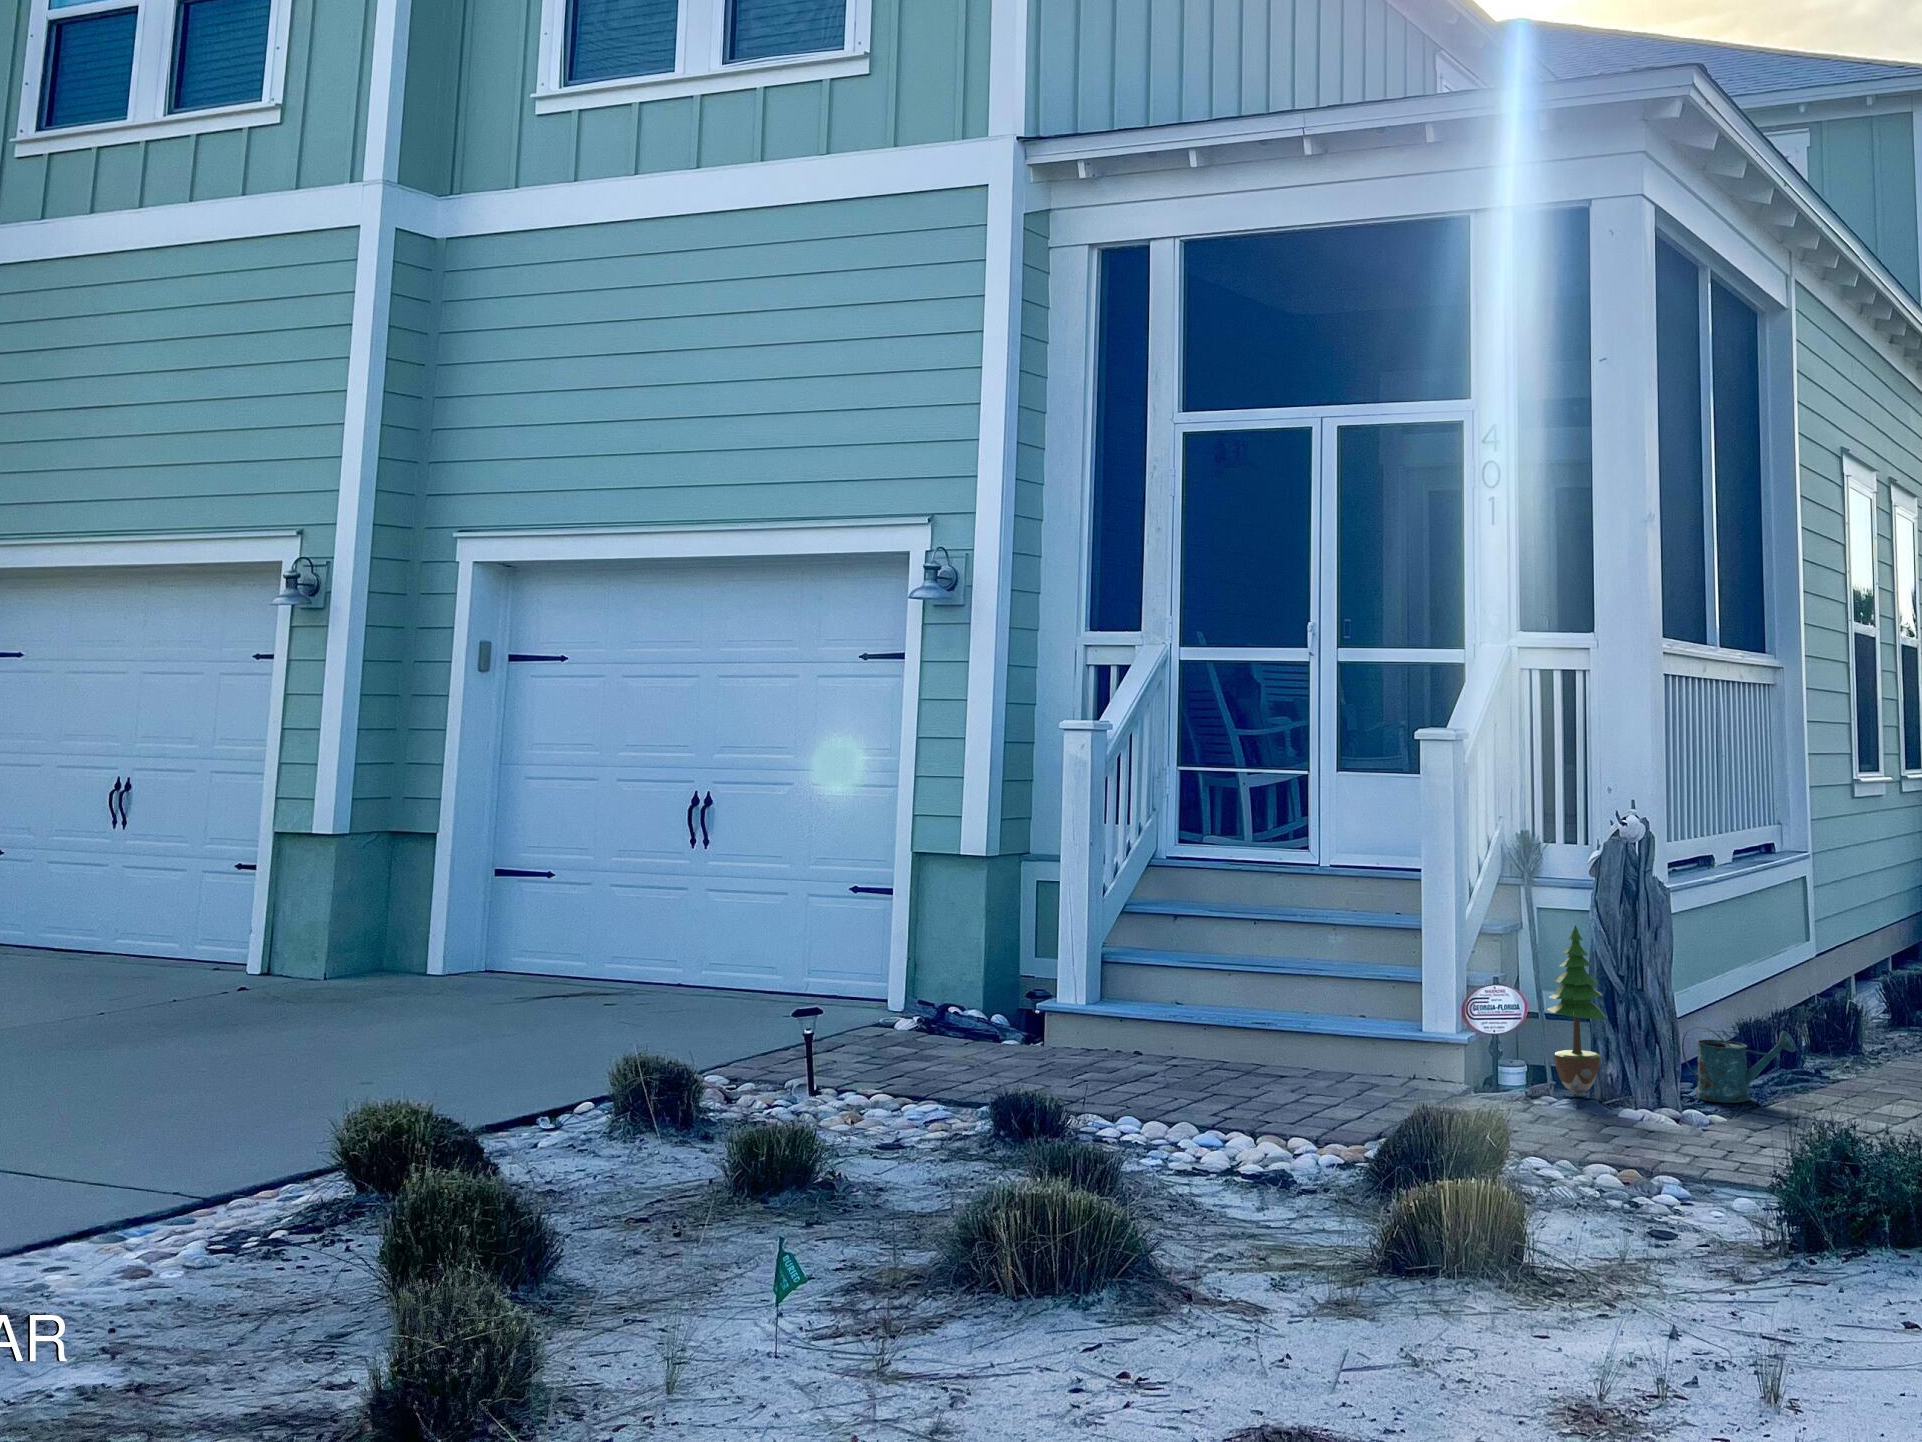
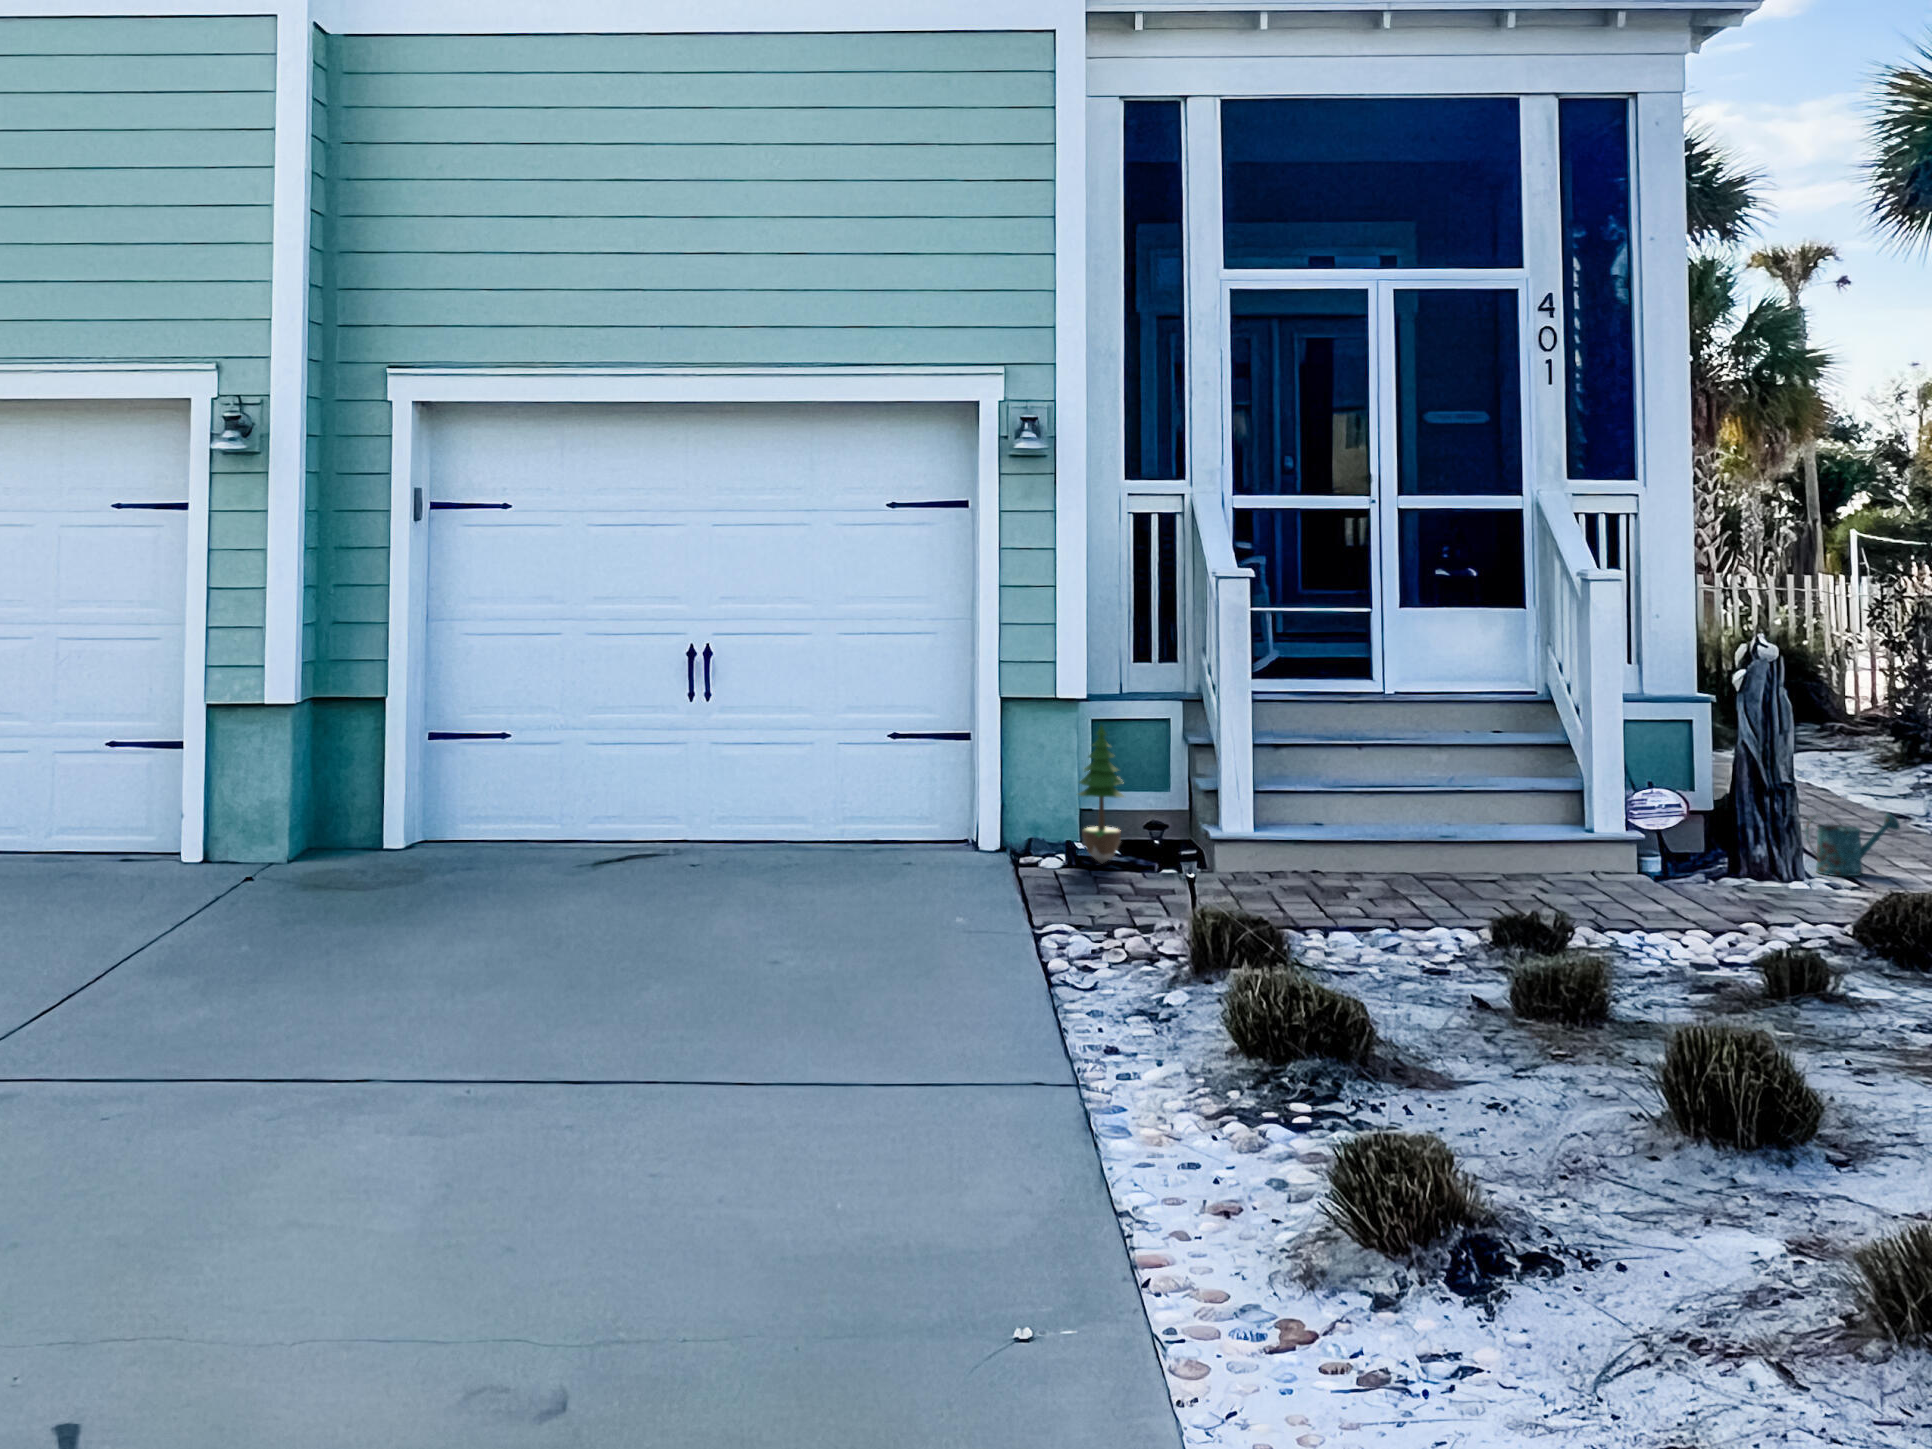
potted tree: present [1547,925,1605,1095] -> present [1079,725,1123,863]

